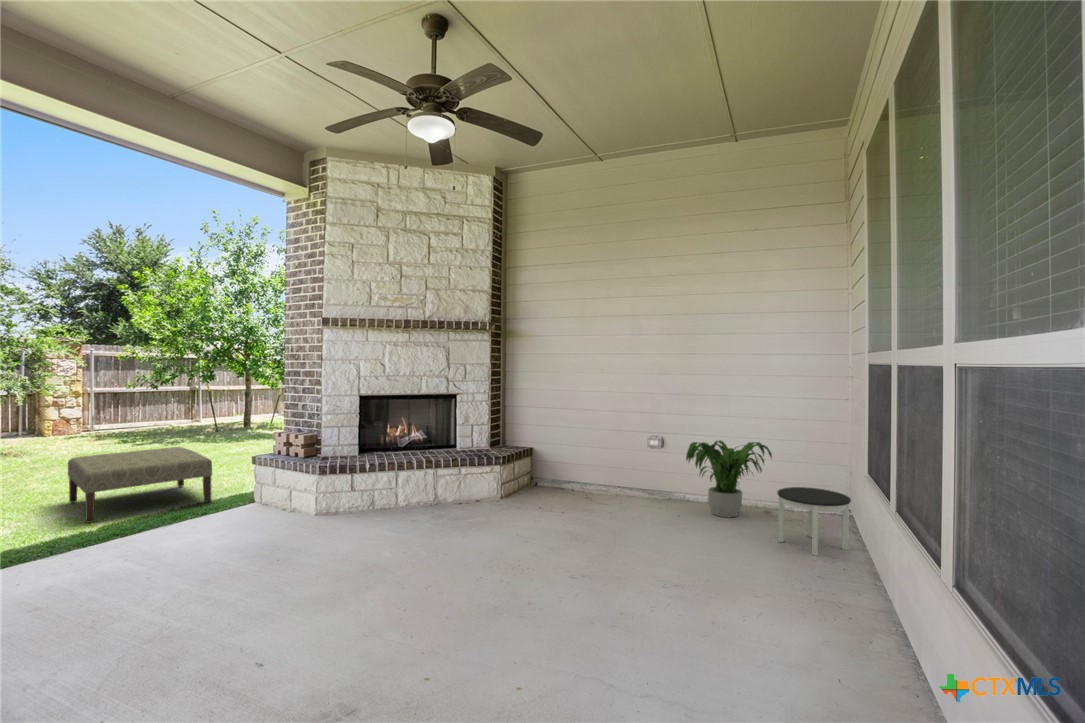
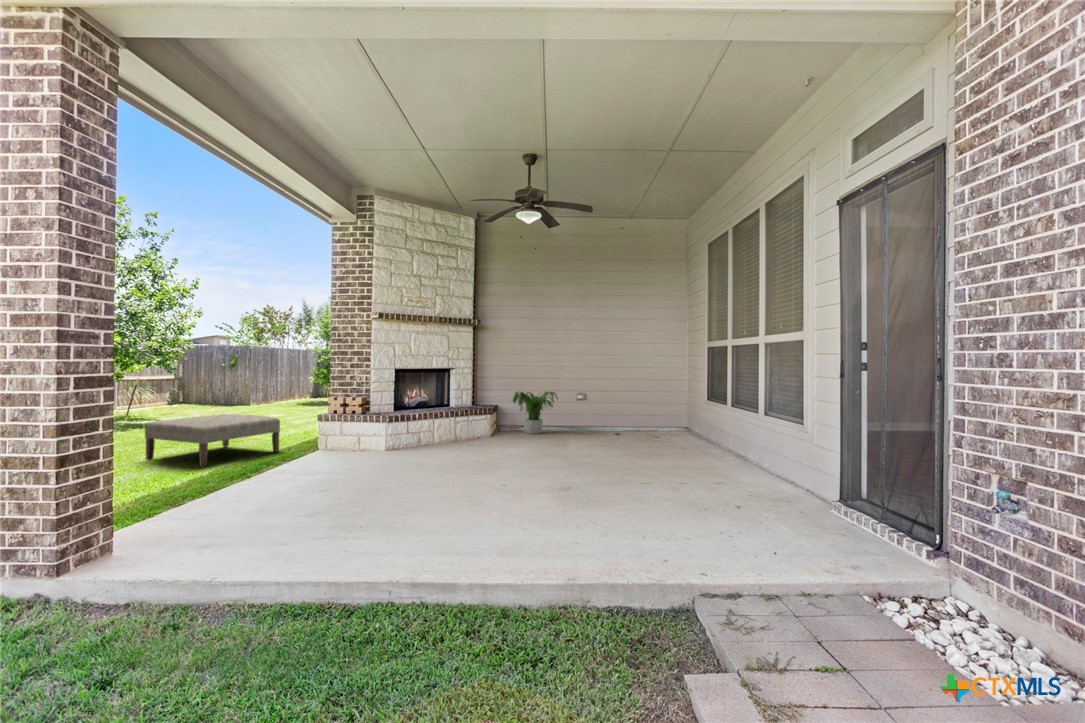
potted plant: present [686,441,772,517] -> present [513,392,558,434]
round table: present [778,487,851,556] -> none [668,412,705,443]

